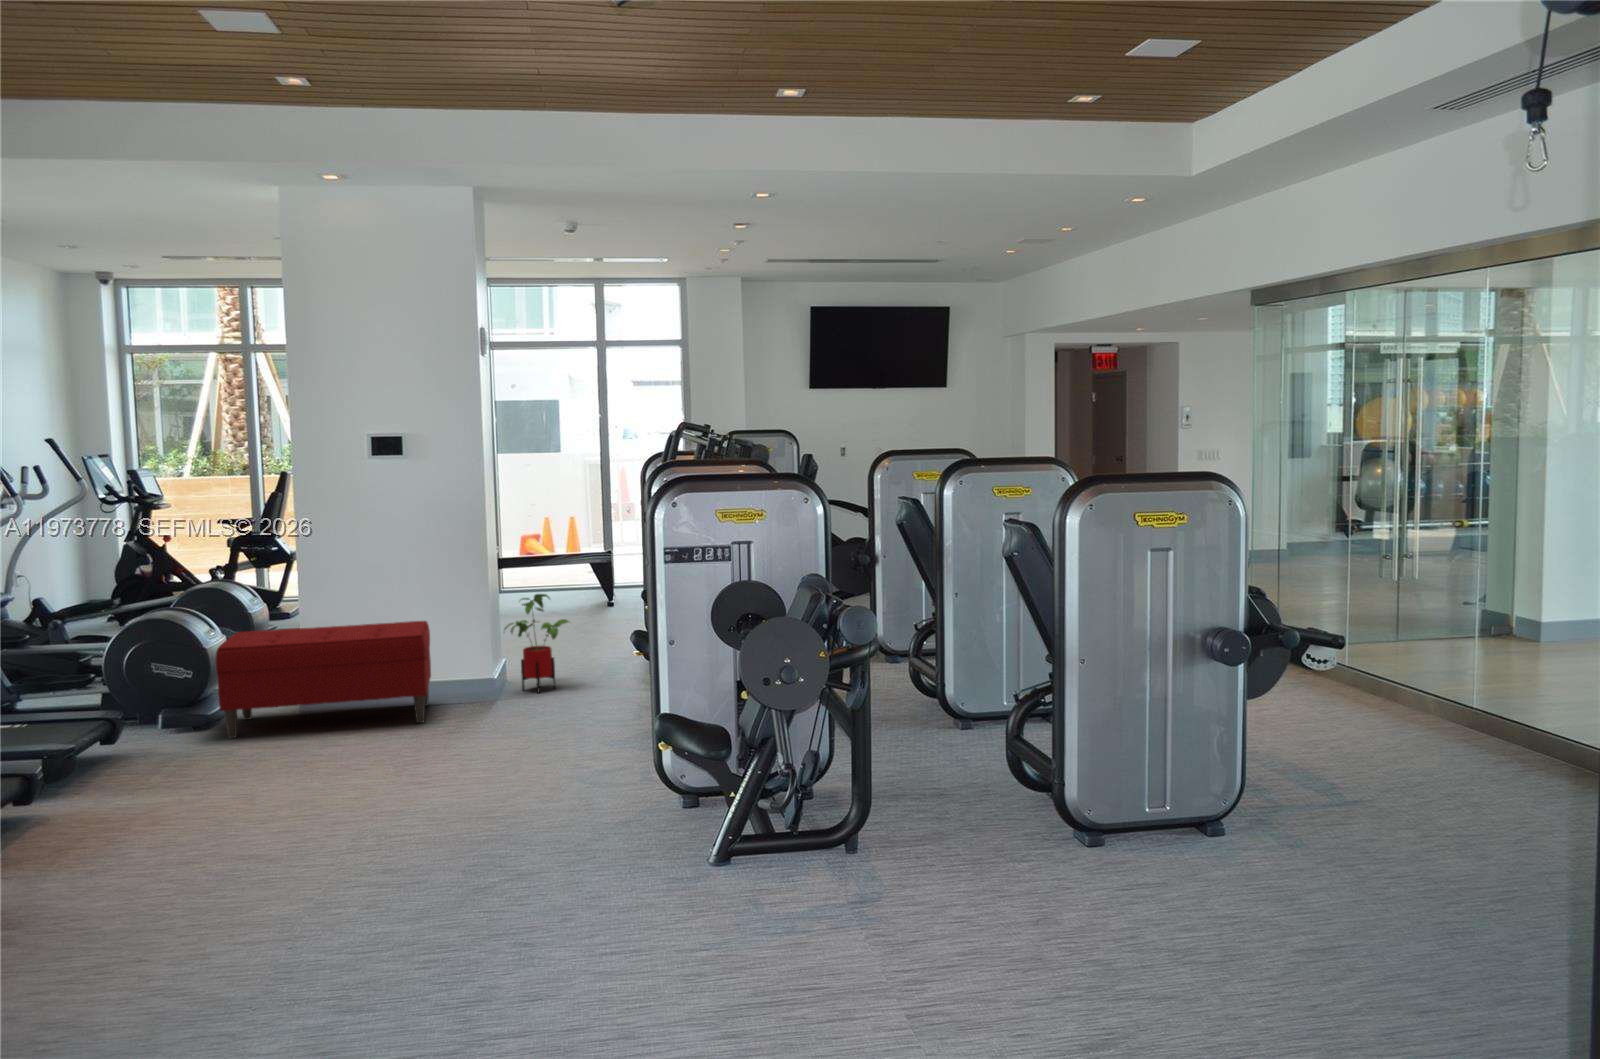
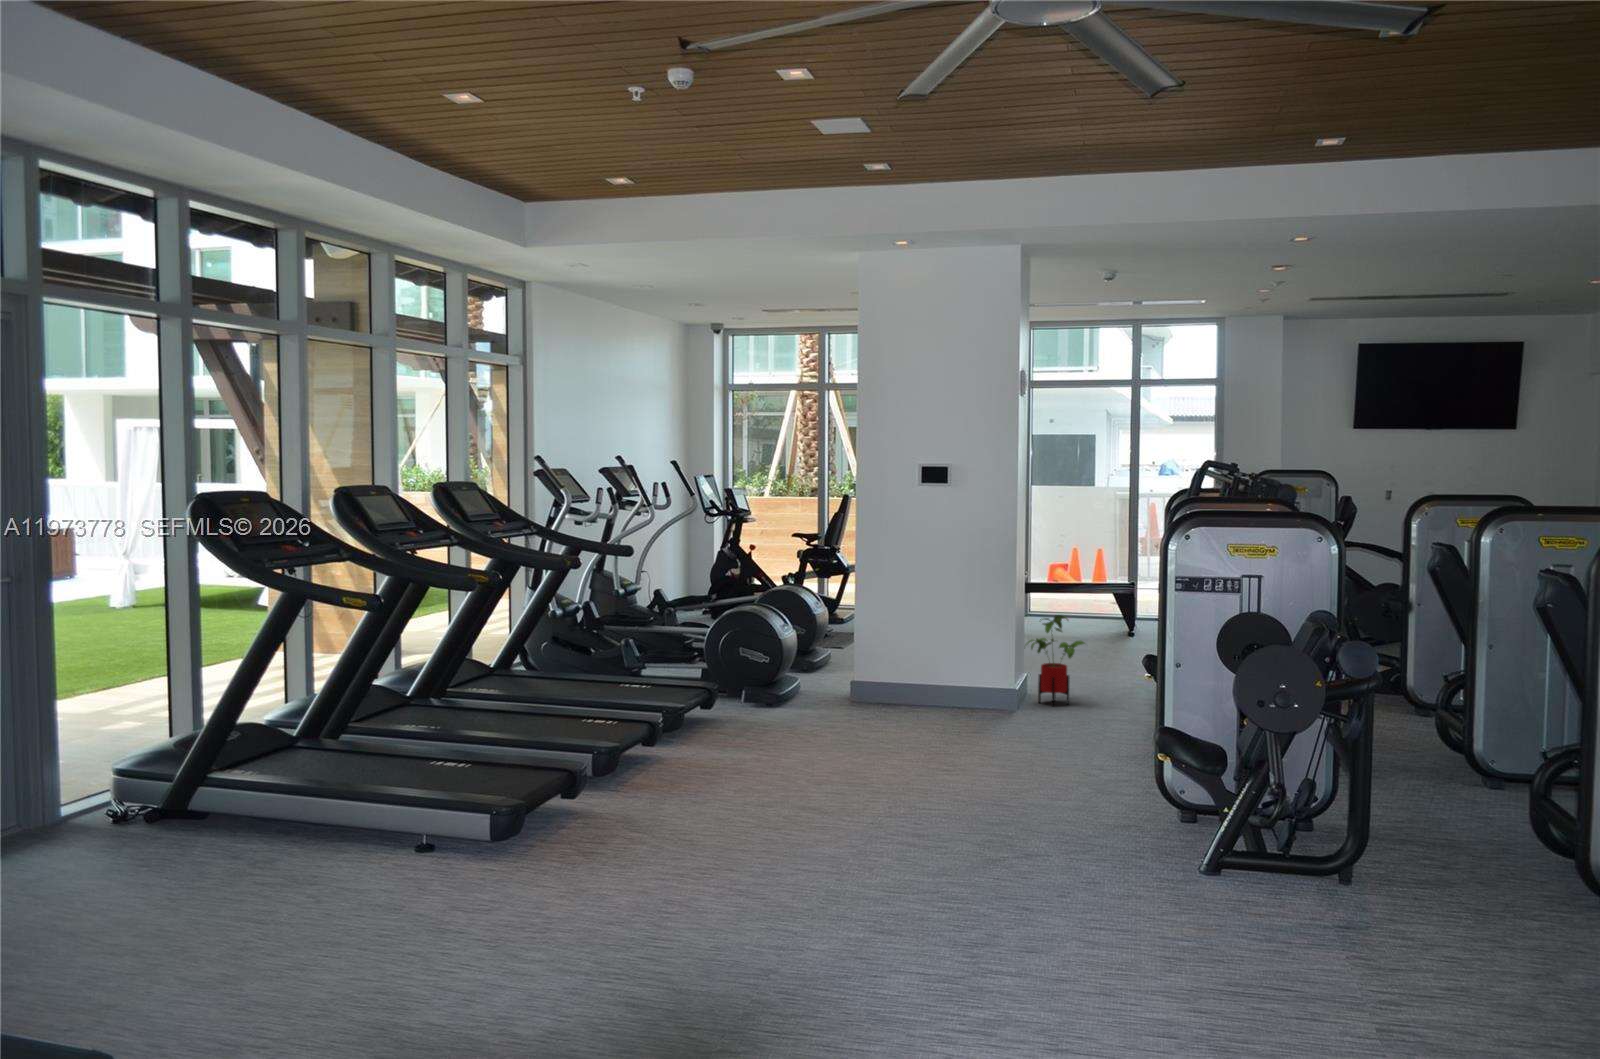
bench: present [216,621,431,738] -> none [790,627,960,720]

